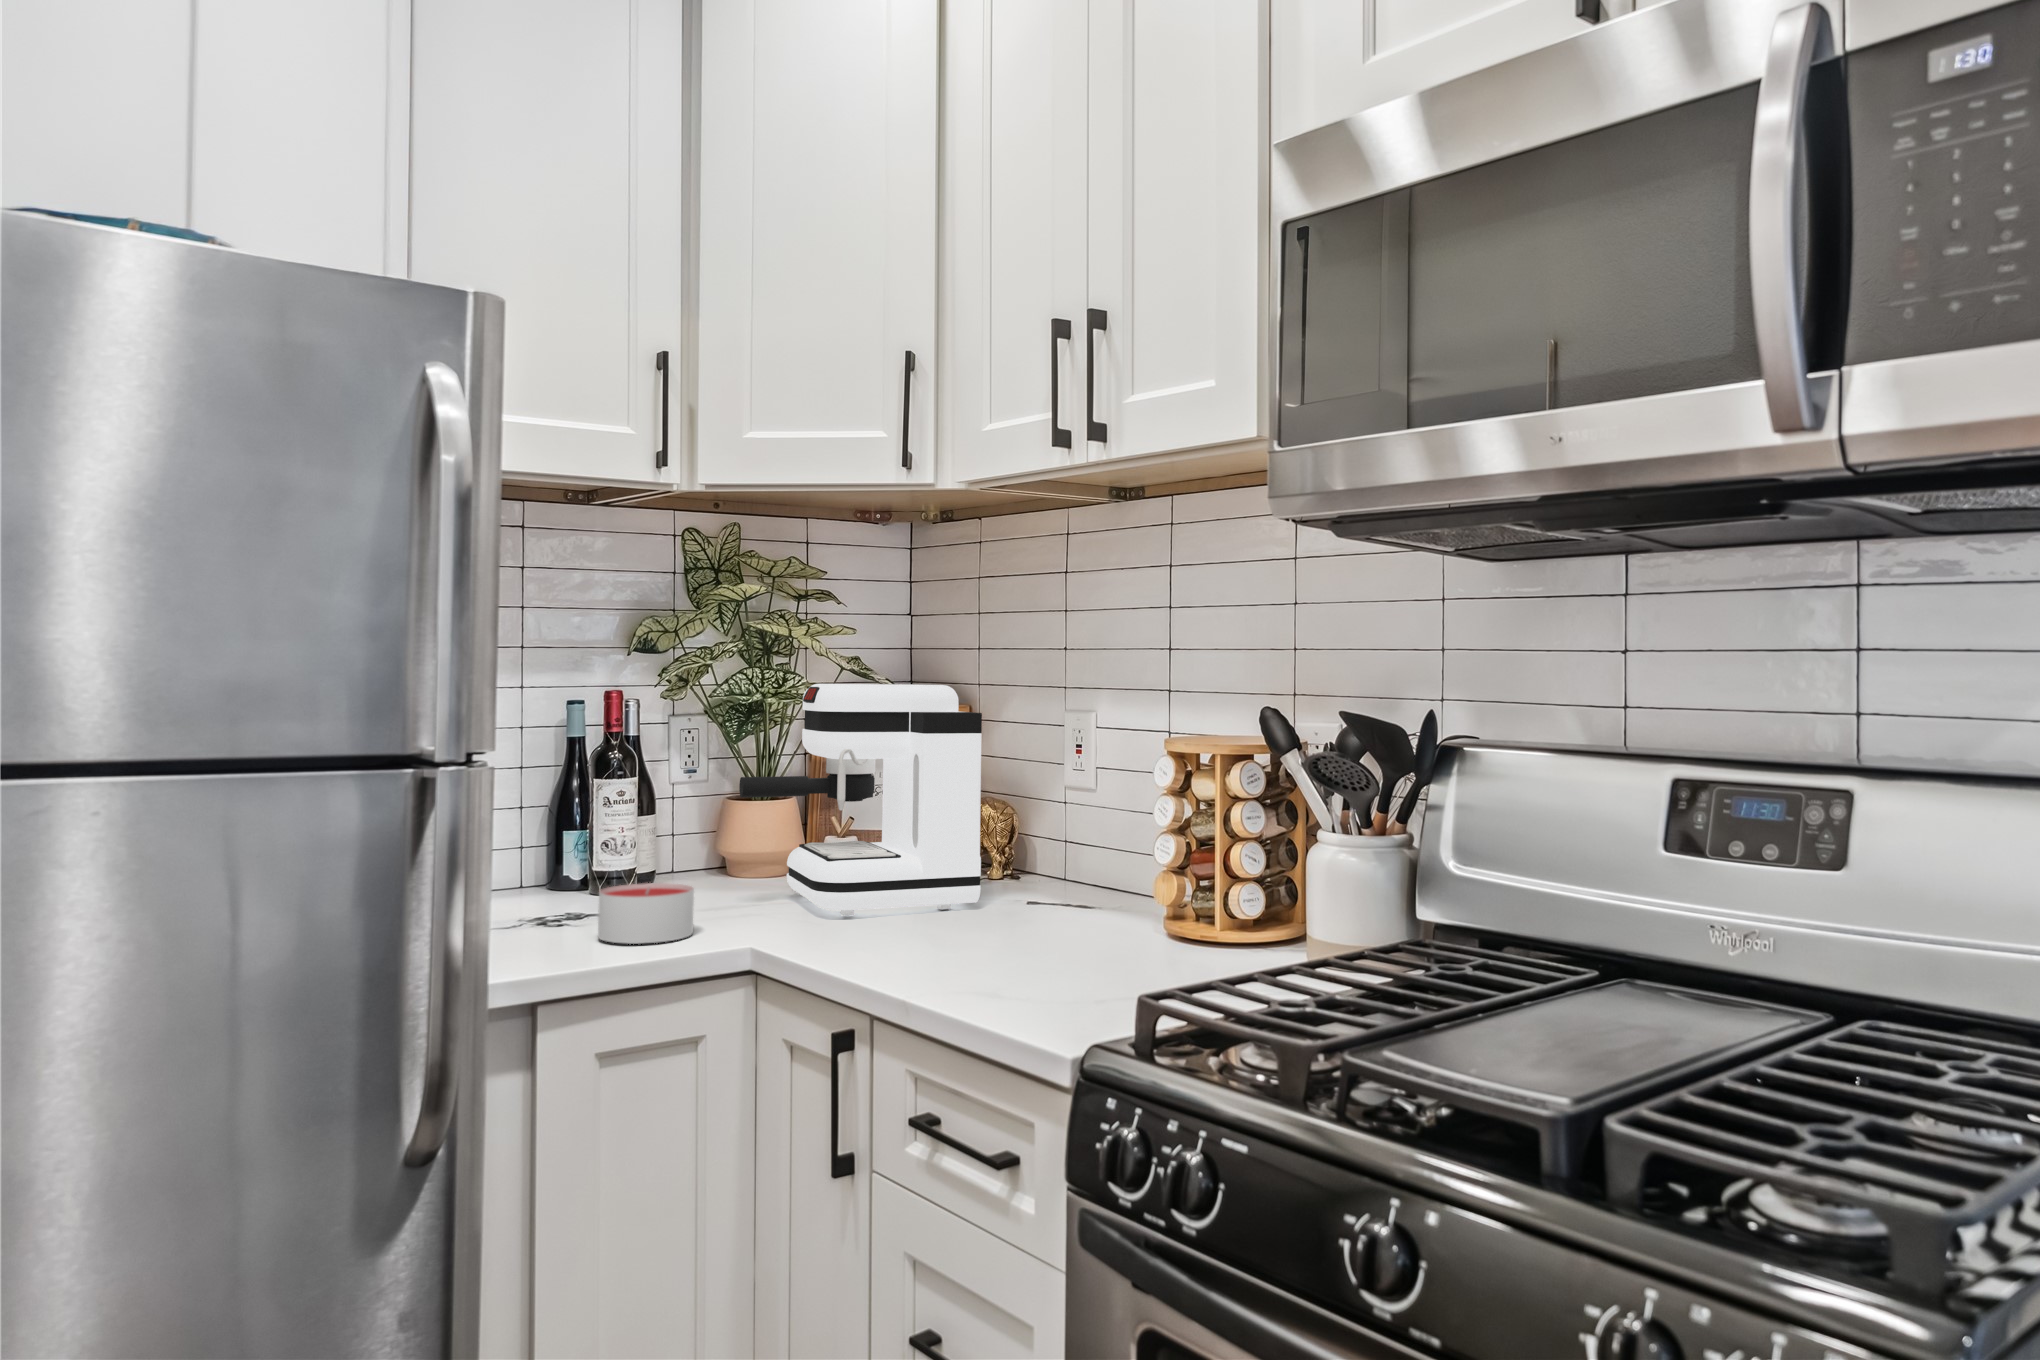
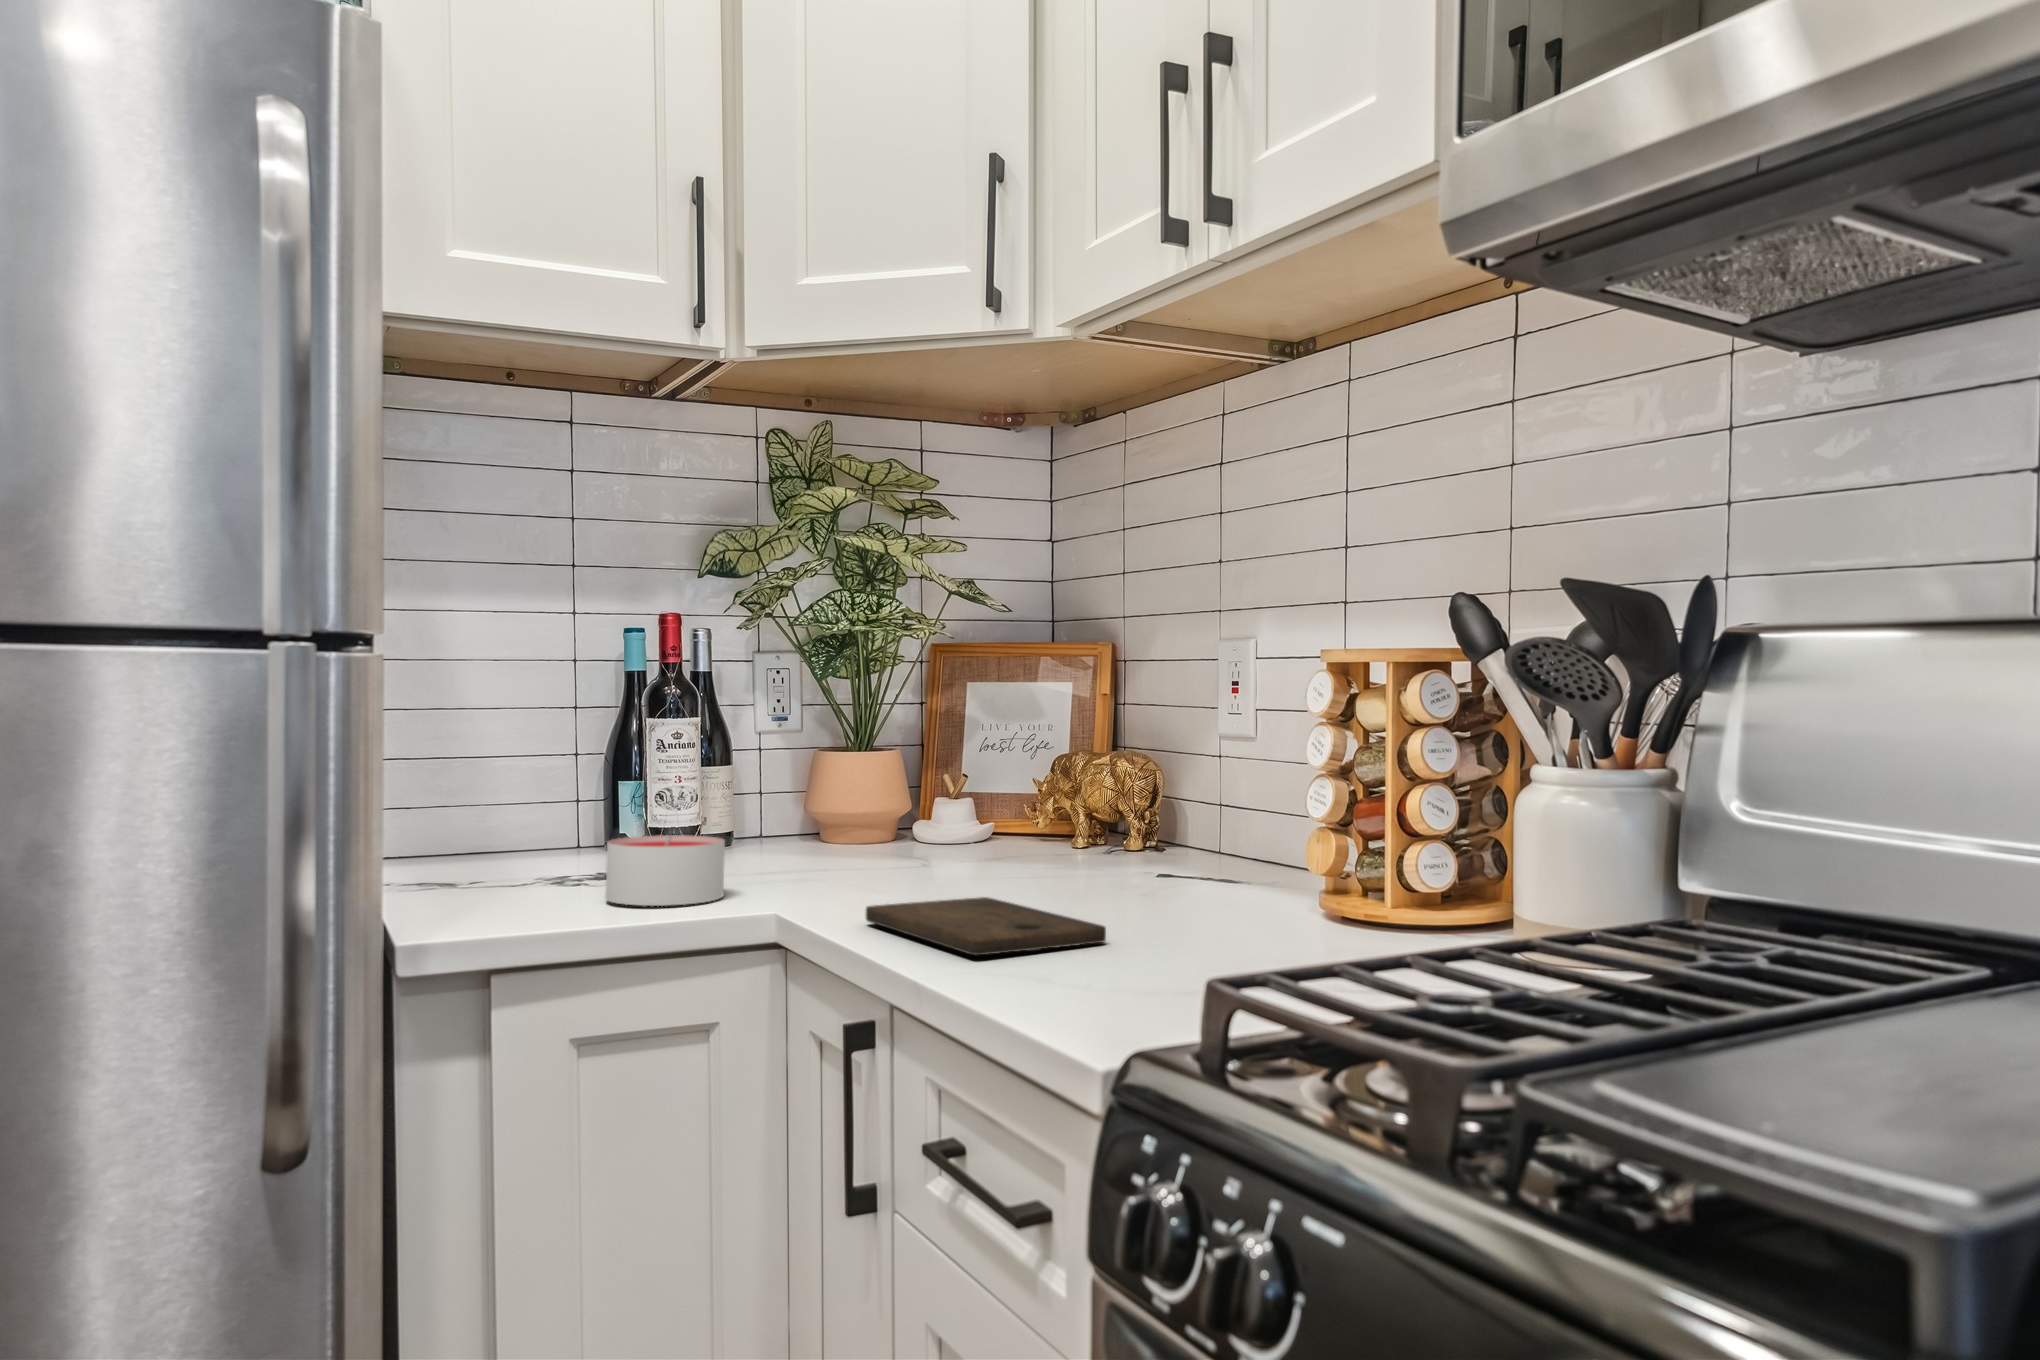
coffee maker: present [739,684,982,916] -> none [803,596,1096,884]
cutting board: none [828,928,1019,978] -> present [866,897,1106,955]

